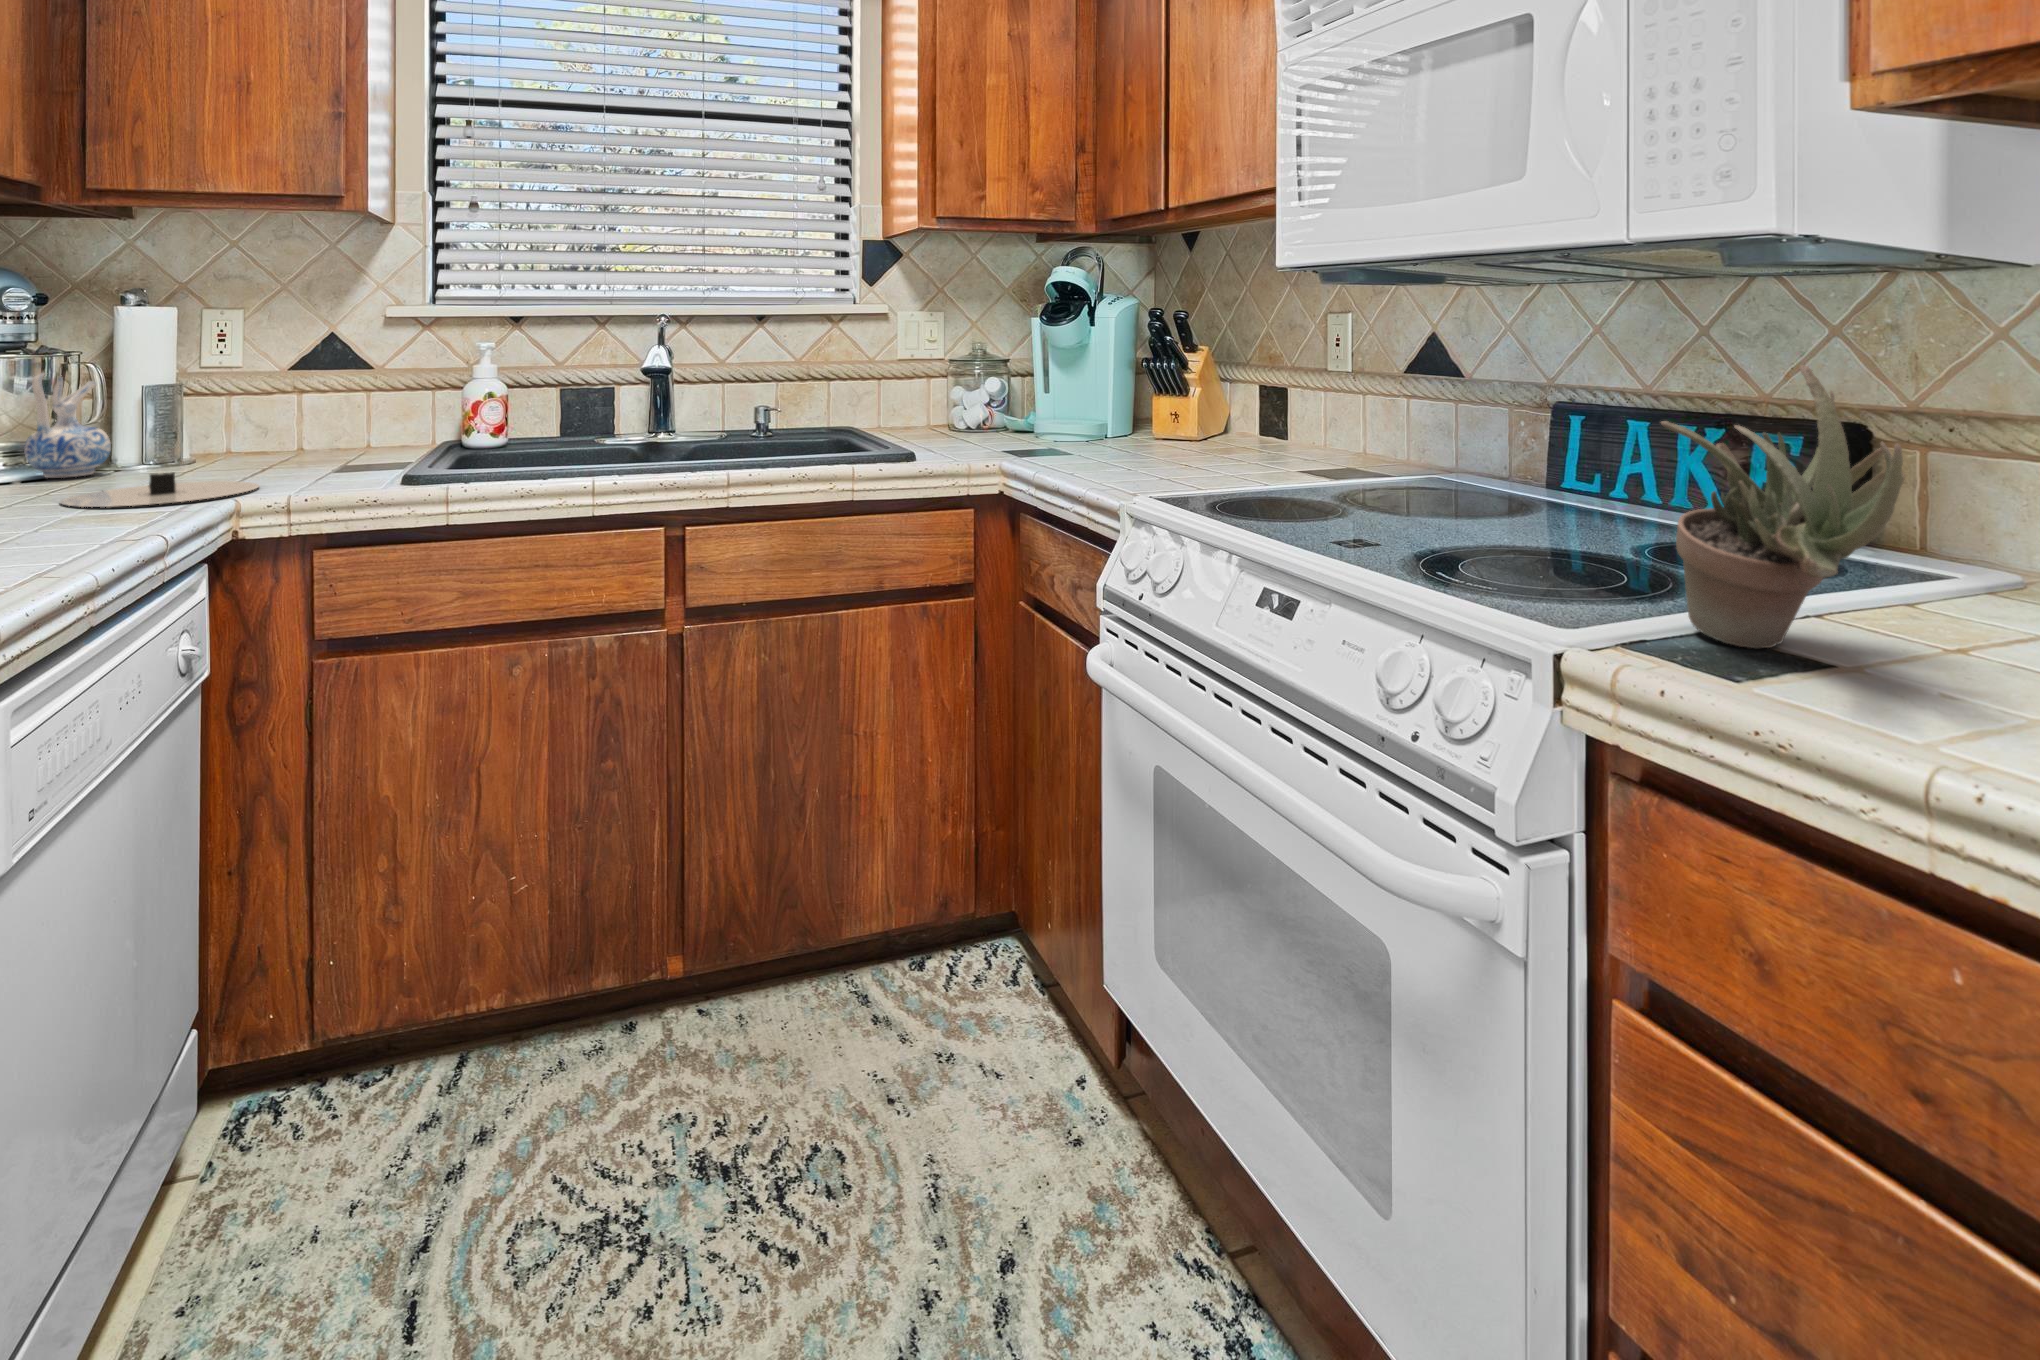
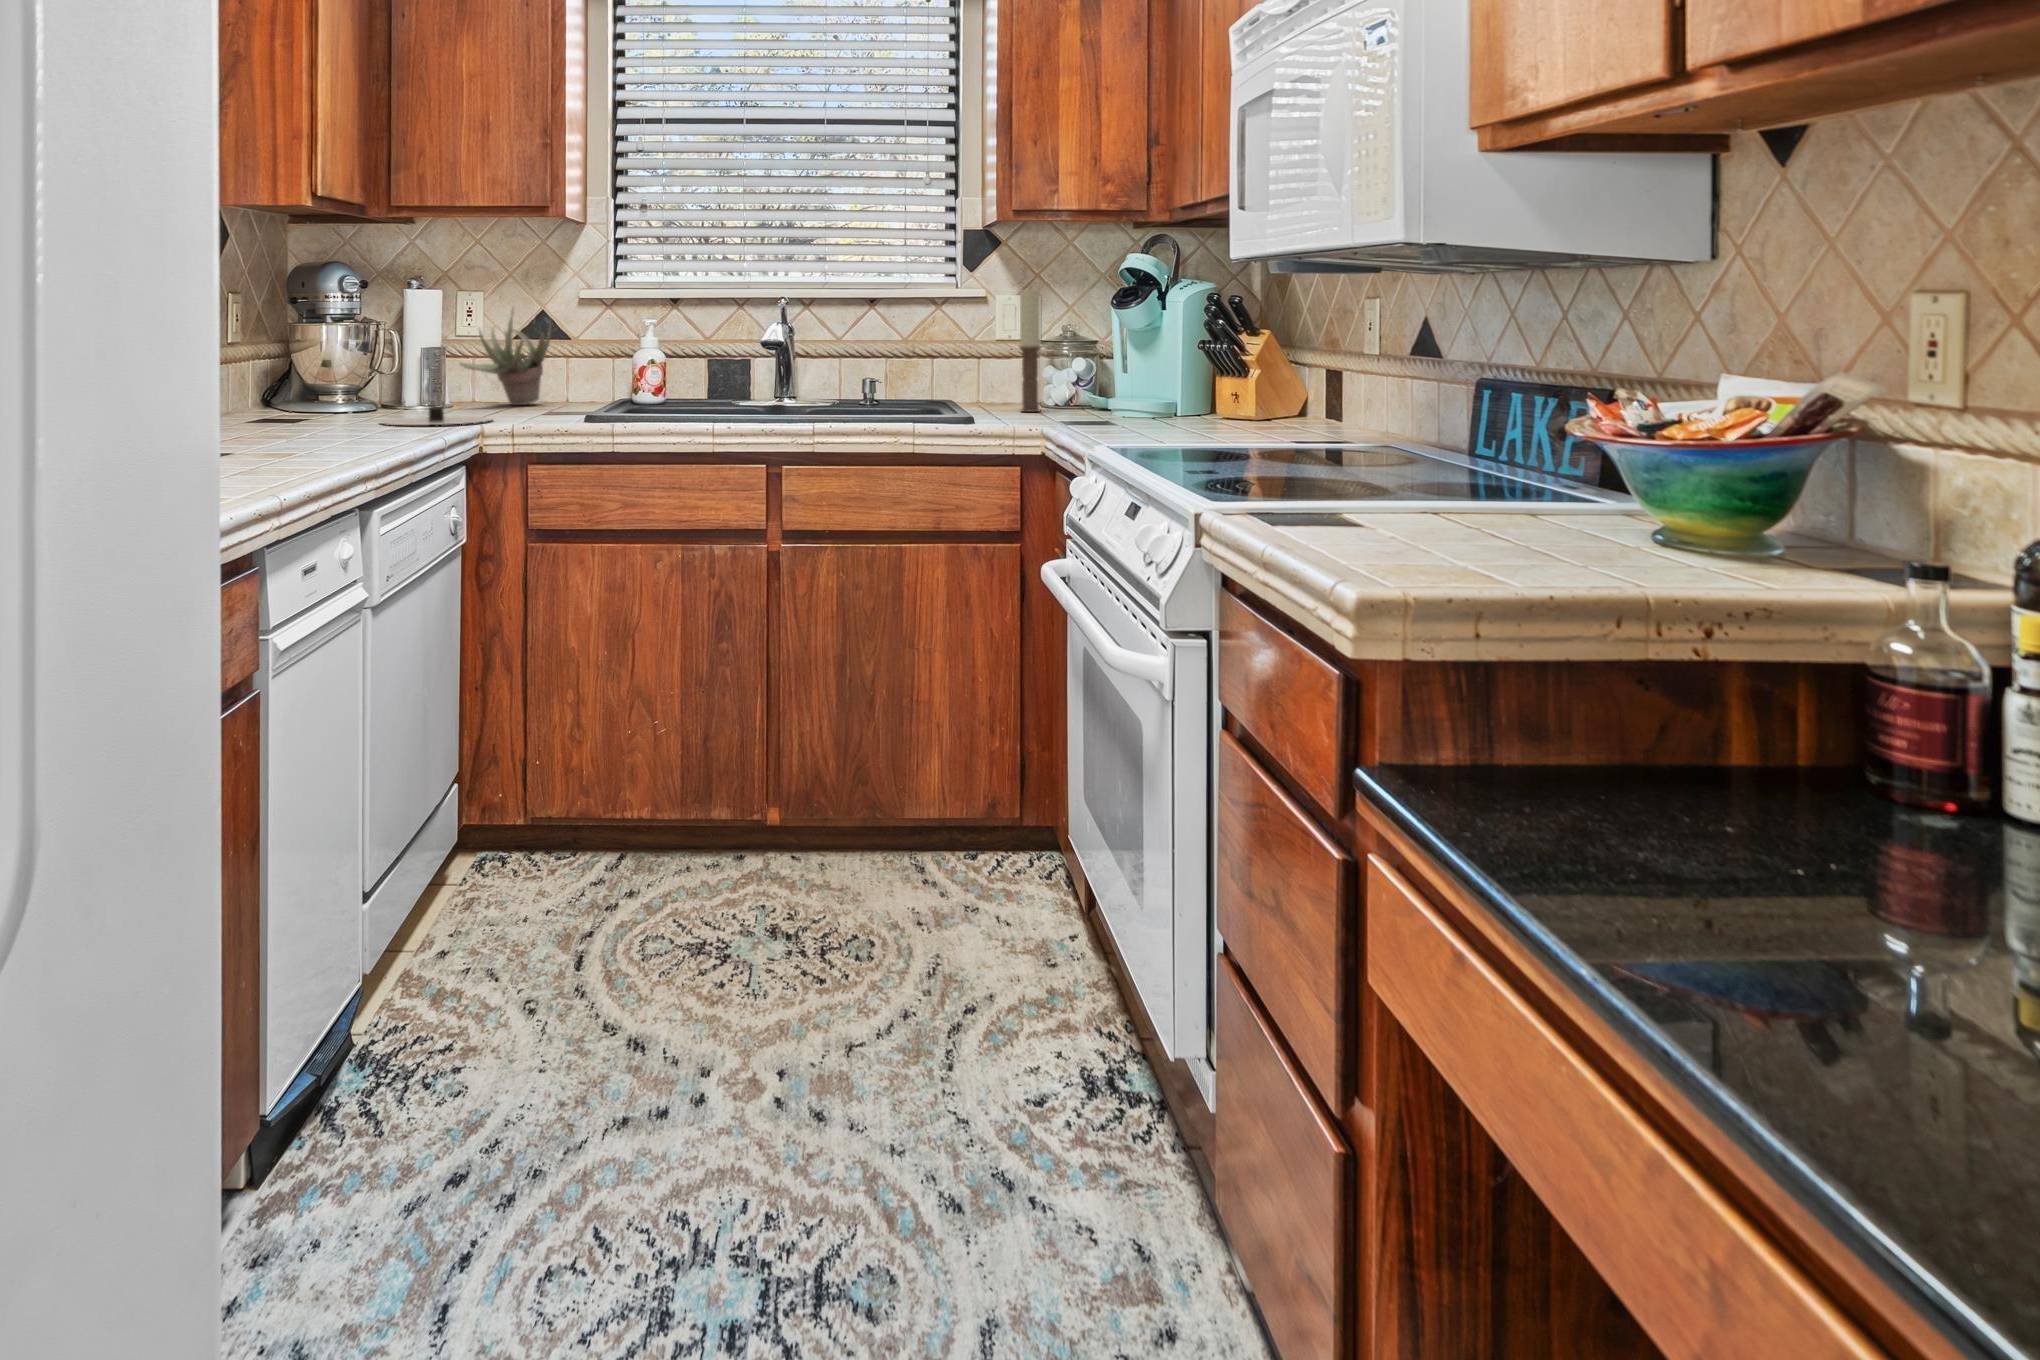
candle: none [942,303,965,441] -> present [1020,290,1041,412]
succulent plant: present [1661,365,1905,648] -> present [460,309,551,405]
ceramic pitcher: present [24,373,111,478] -> none [355,335,404,412]

